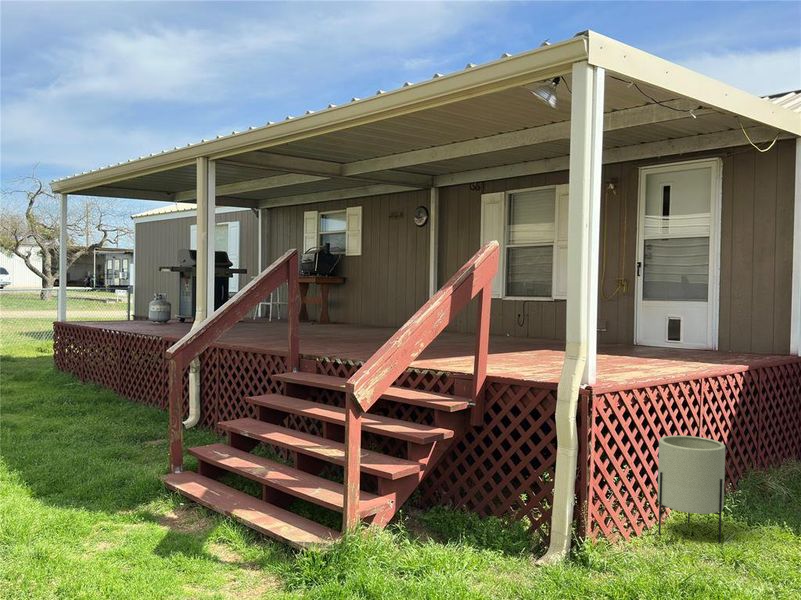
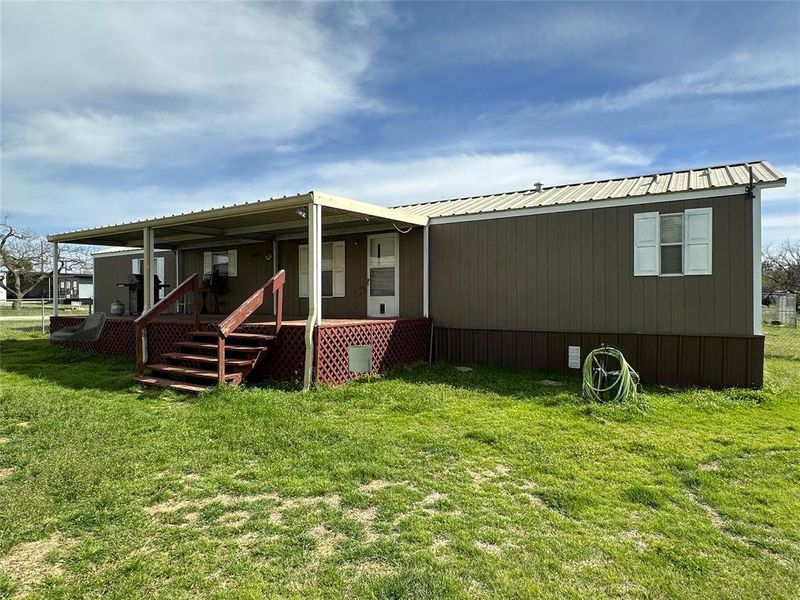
lounge chair: none [43,318,136,412] -> present [49,312,107,363]

